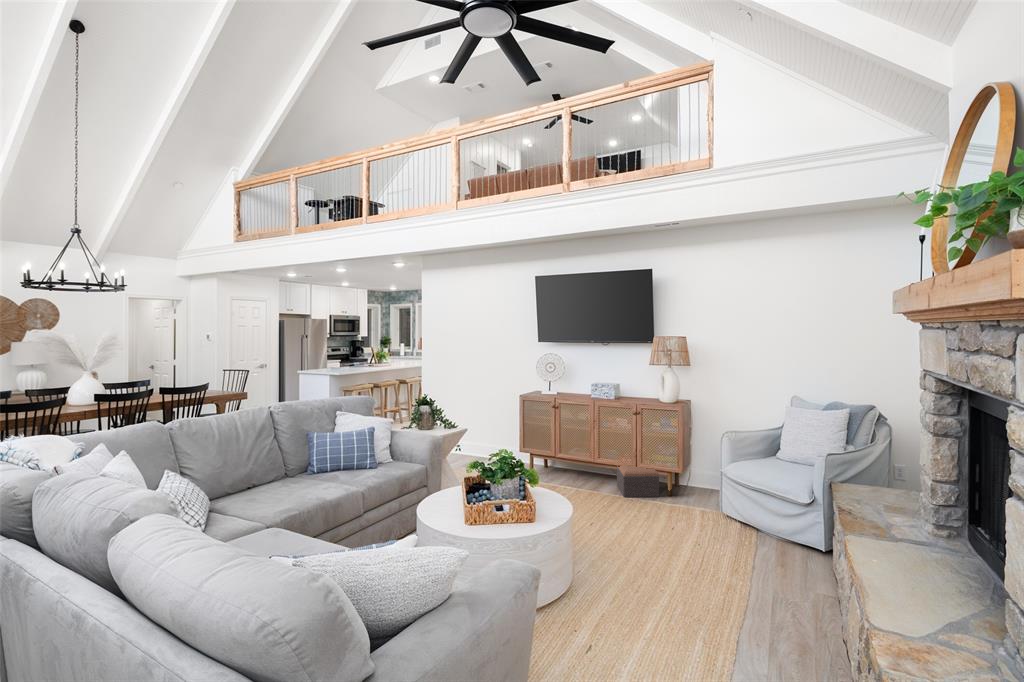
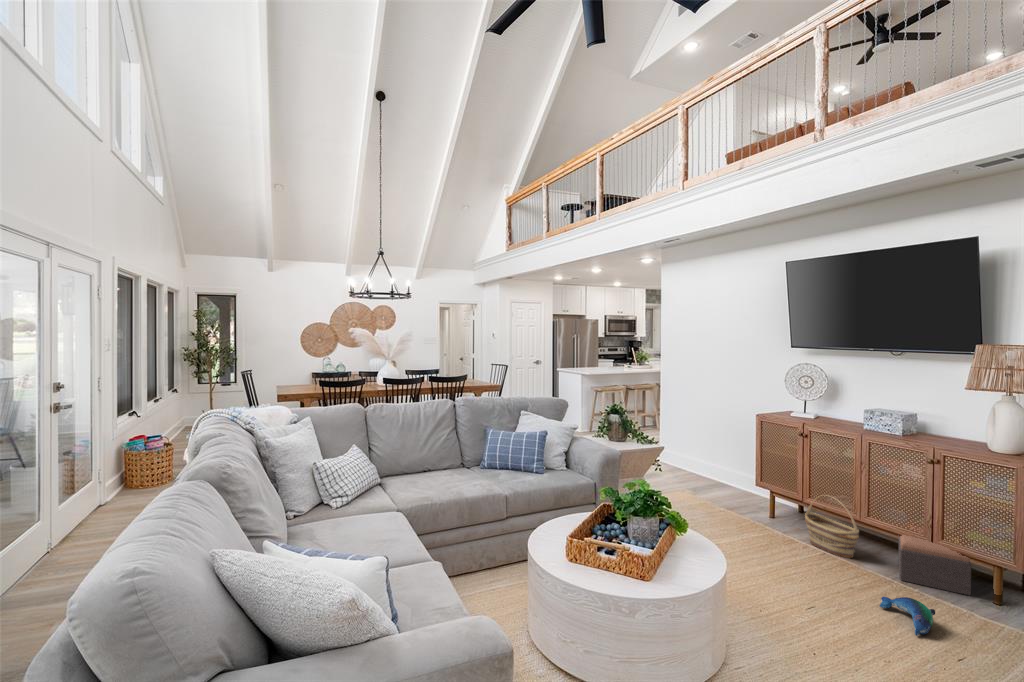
basket: none [560,450,596,492] -> present [805,499,859,558]
plush toy: none [622,504,653,524] -> present [880,597,935,636]

